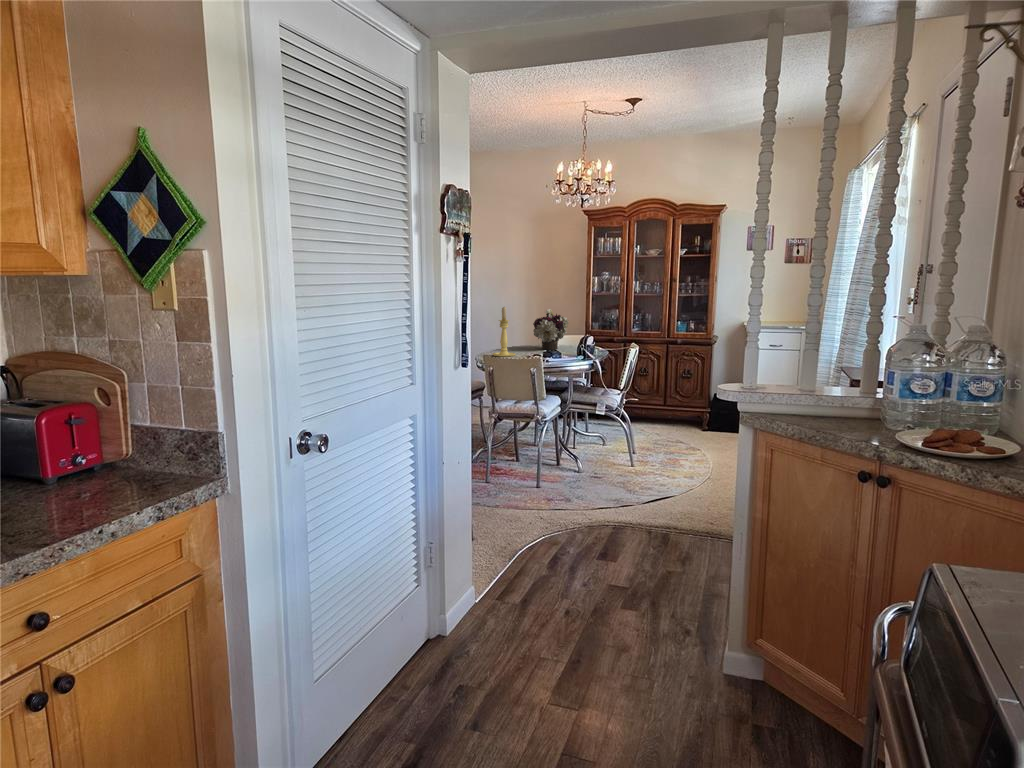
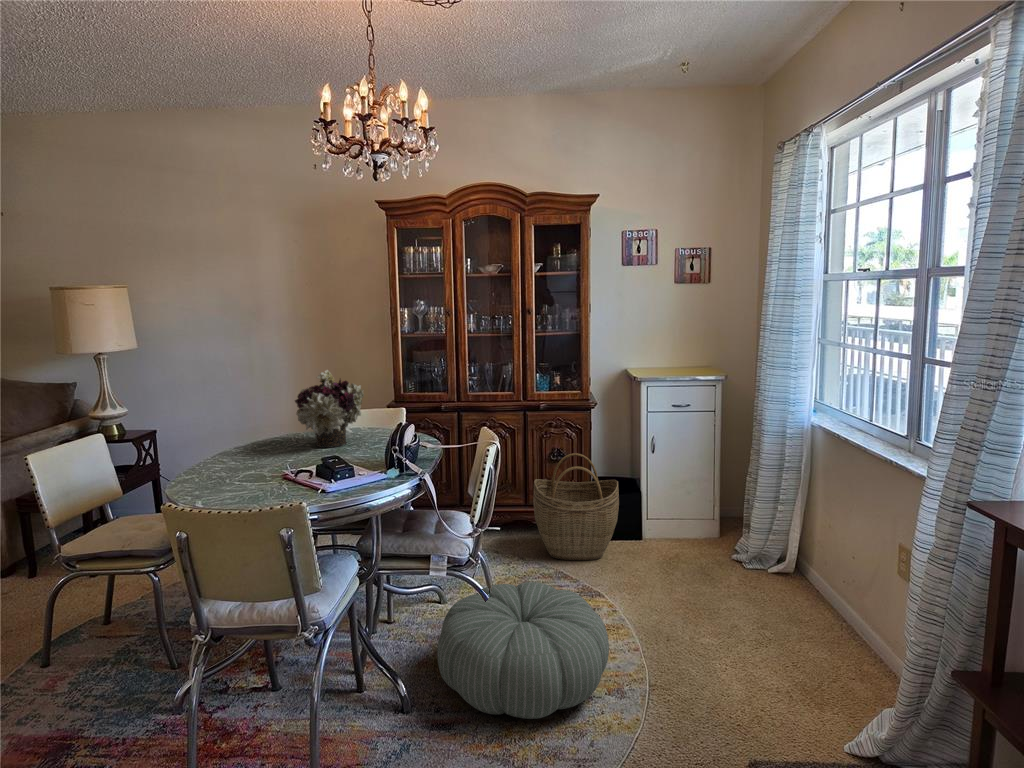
candle holder: present [493,307,515,357] -> none [204,374,258,481]
woven basket: none [667,373,724,438] -> present [533,453,619,560]
pouf: none [597,427,688,480] -> present [437,582,609,719]

